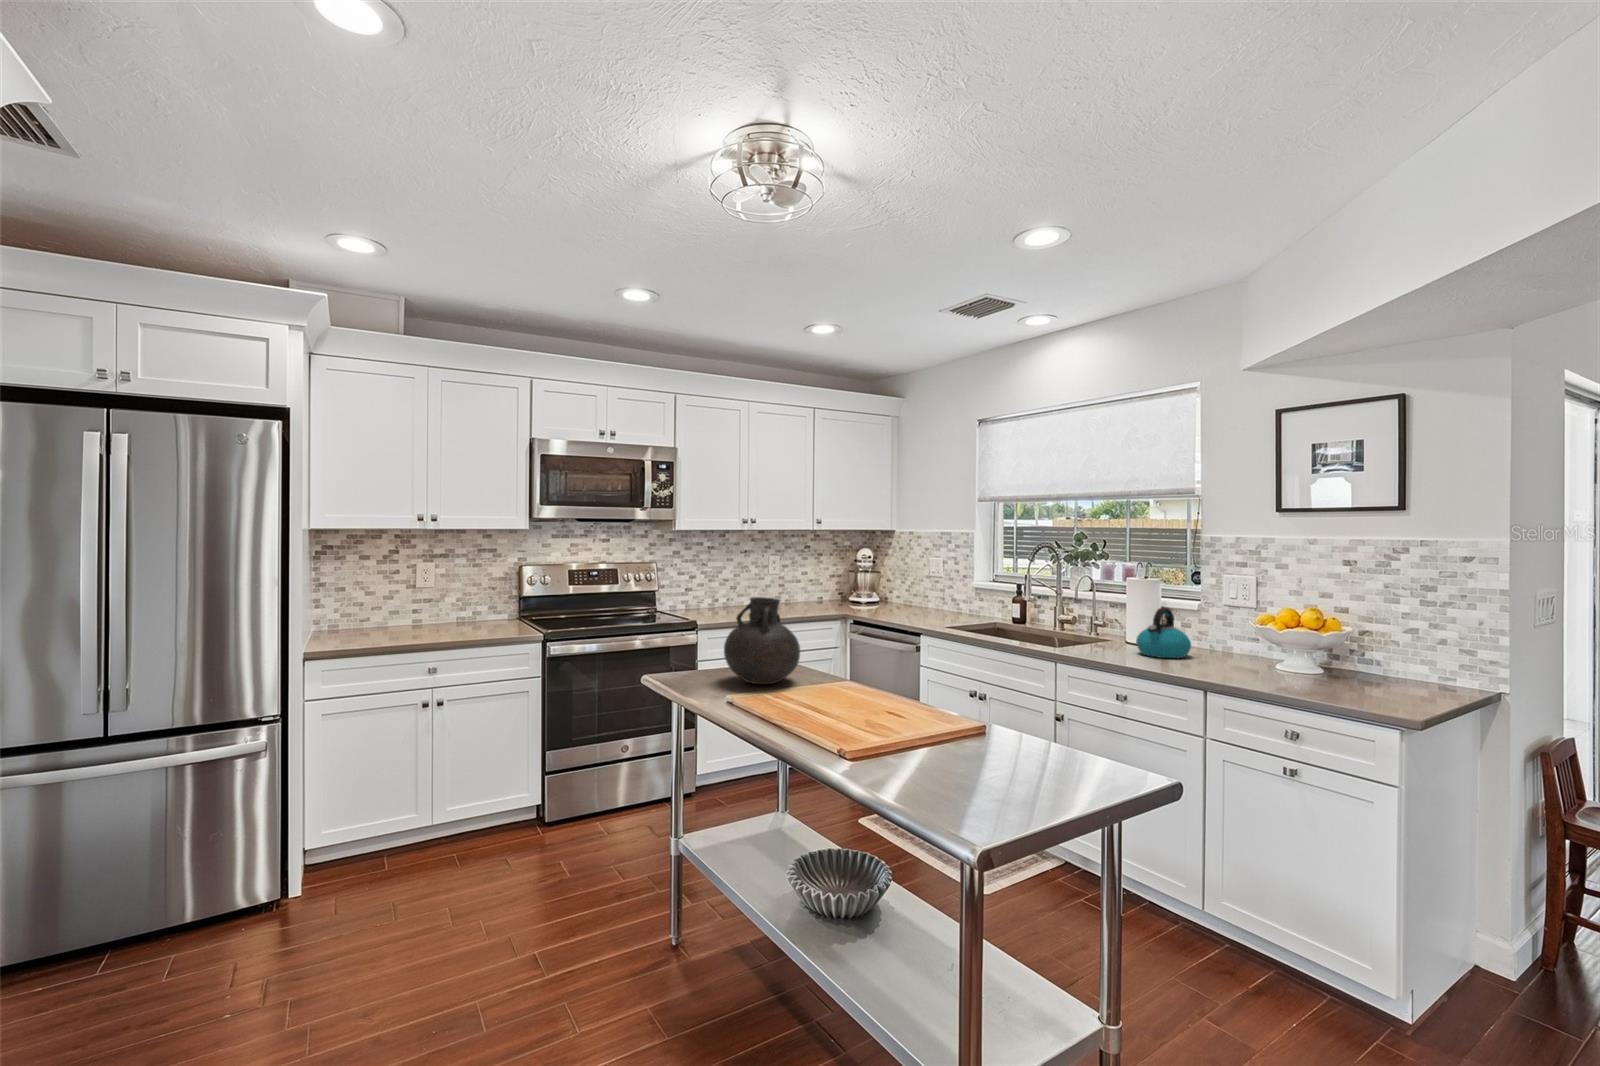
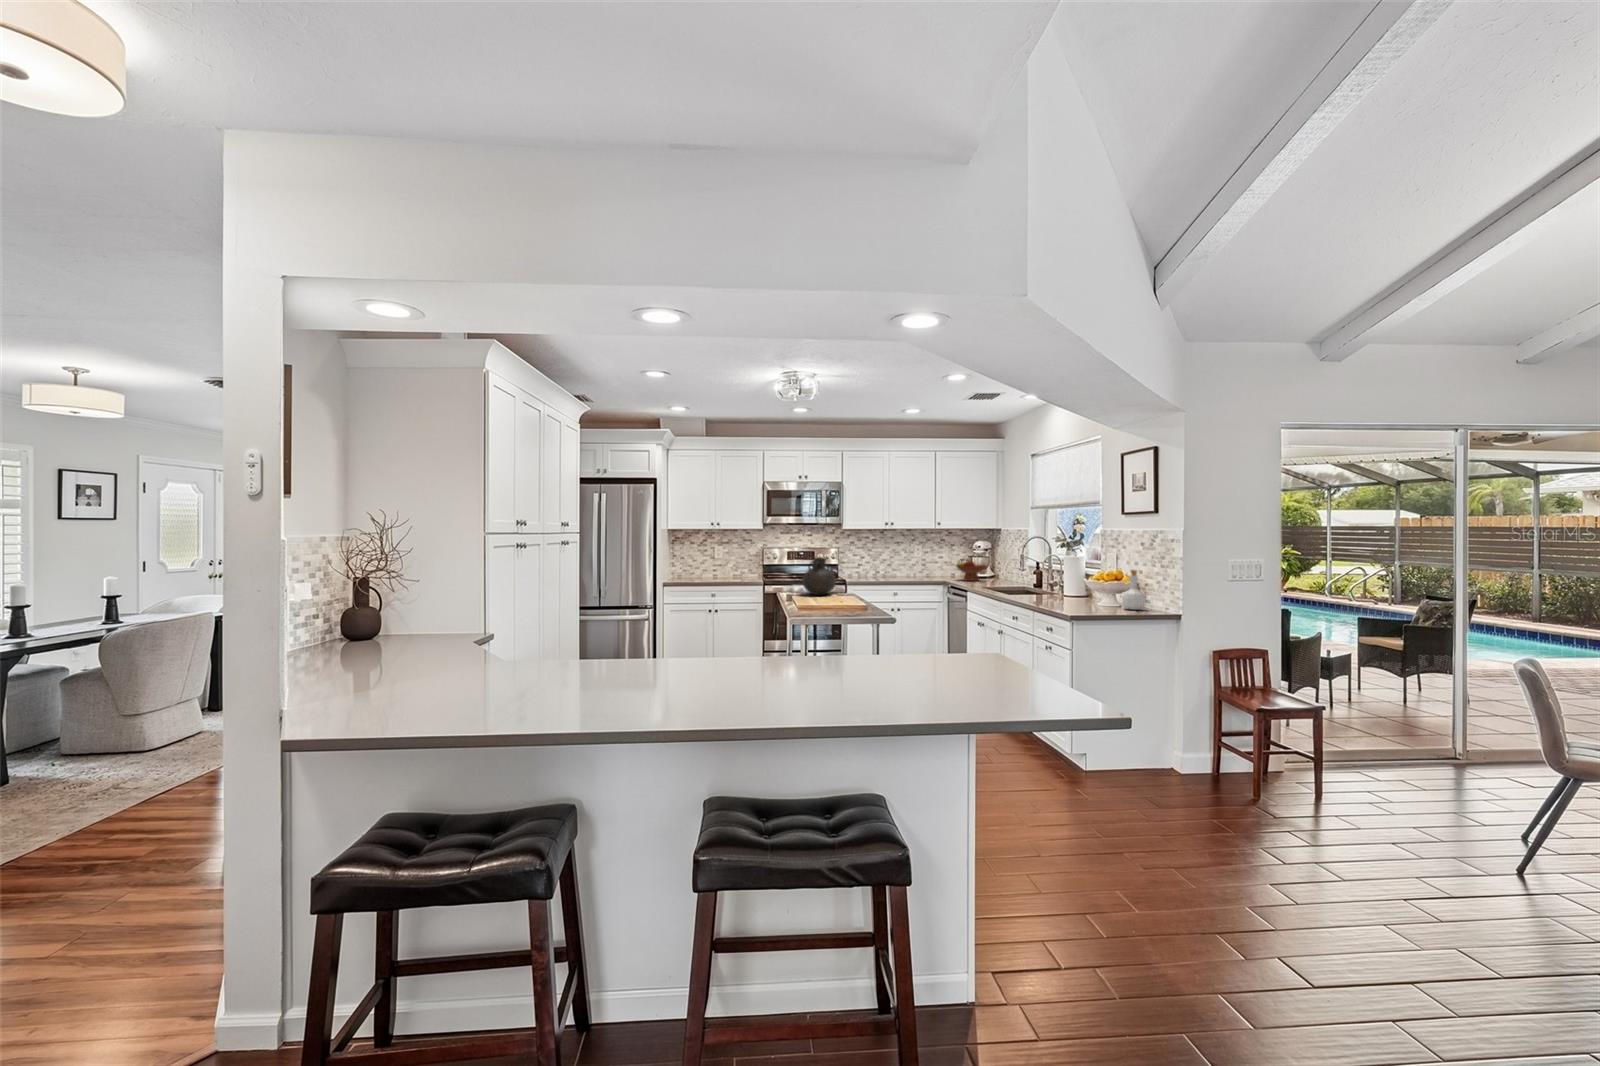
fruit bowl: none [849,578,900,612] -> present [956,560,987,581]
kettle: present [1136,608,1191,658] -> none [1047,572,1079,600]
bottle: none [1355,611,1405,684] -> present [1122,570,1146,610]

